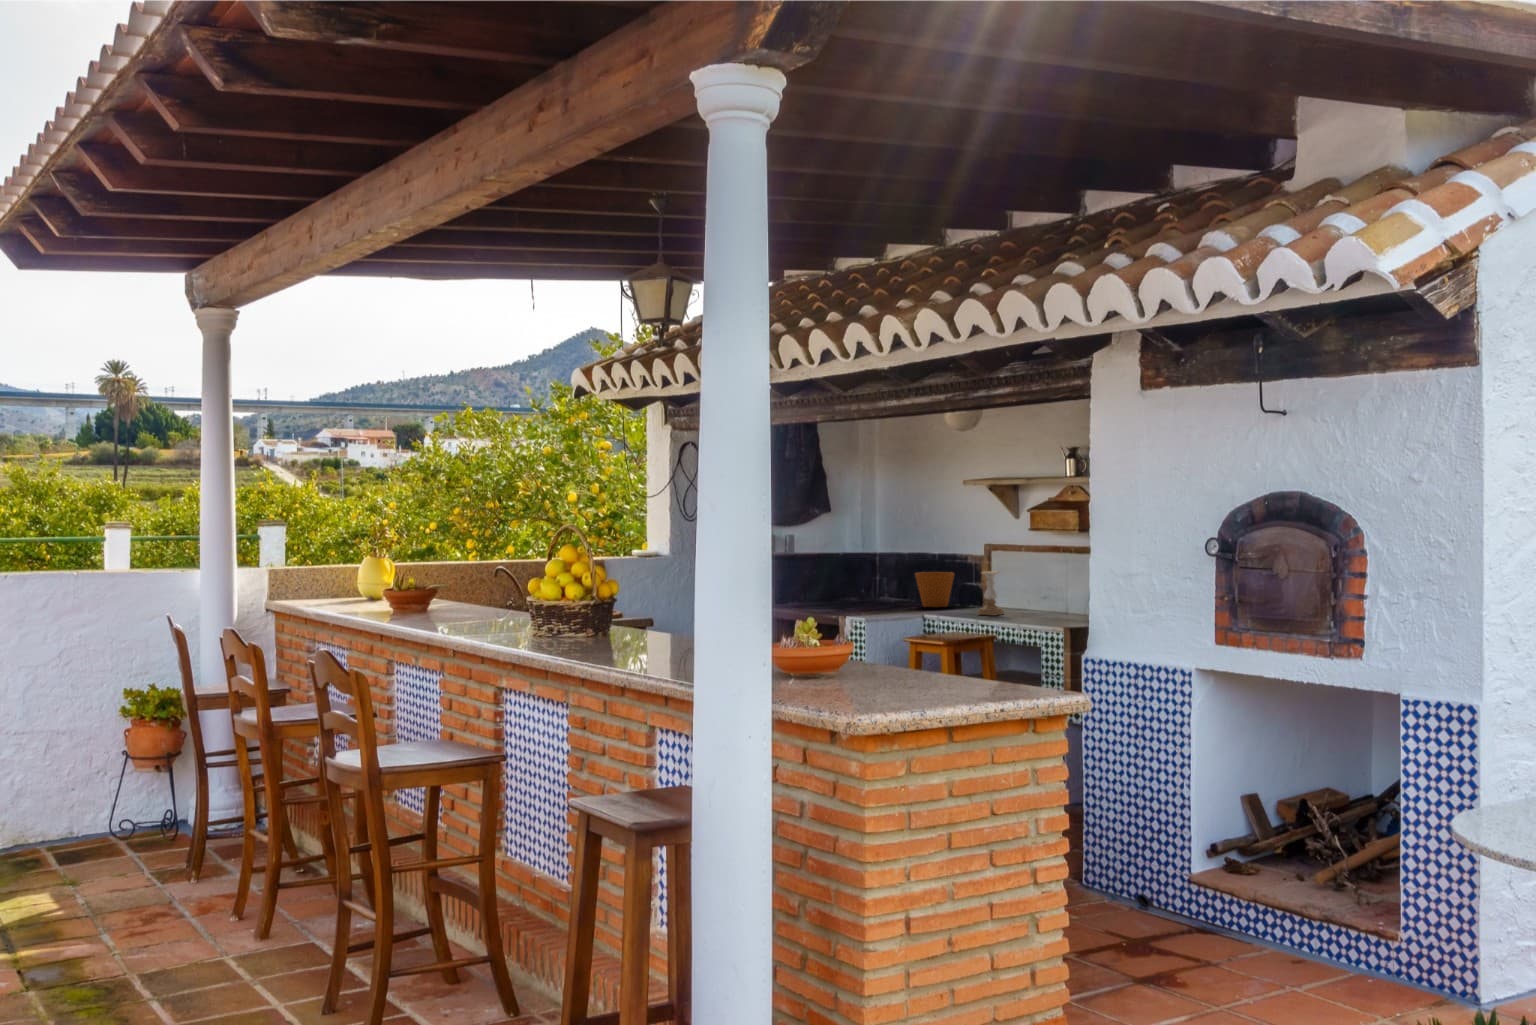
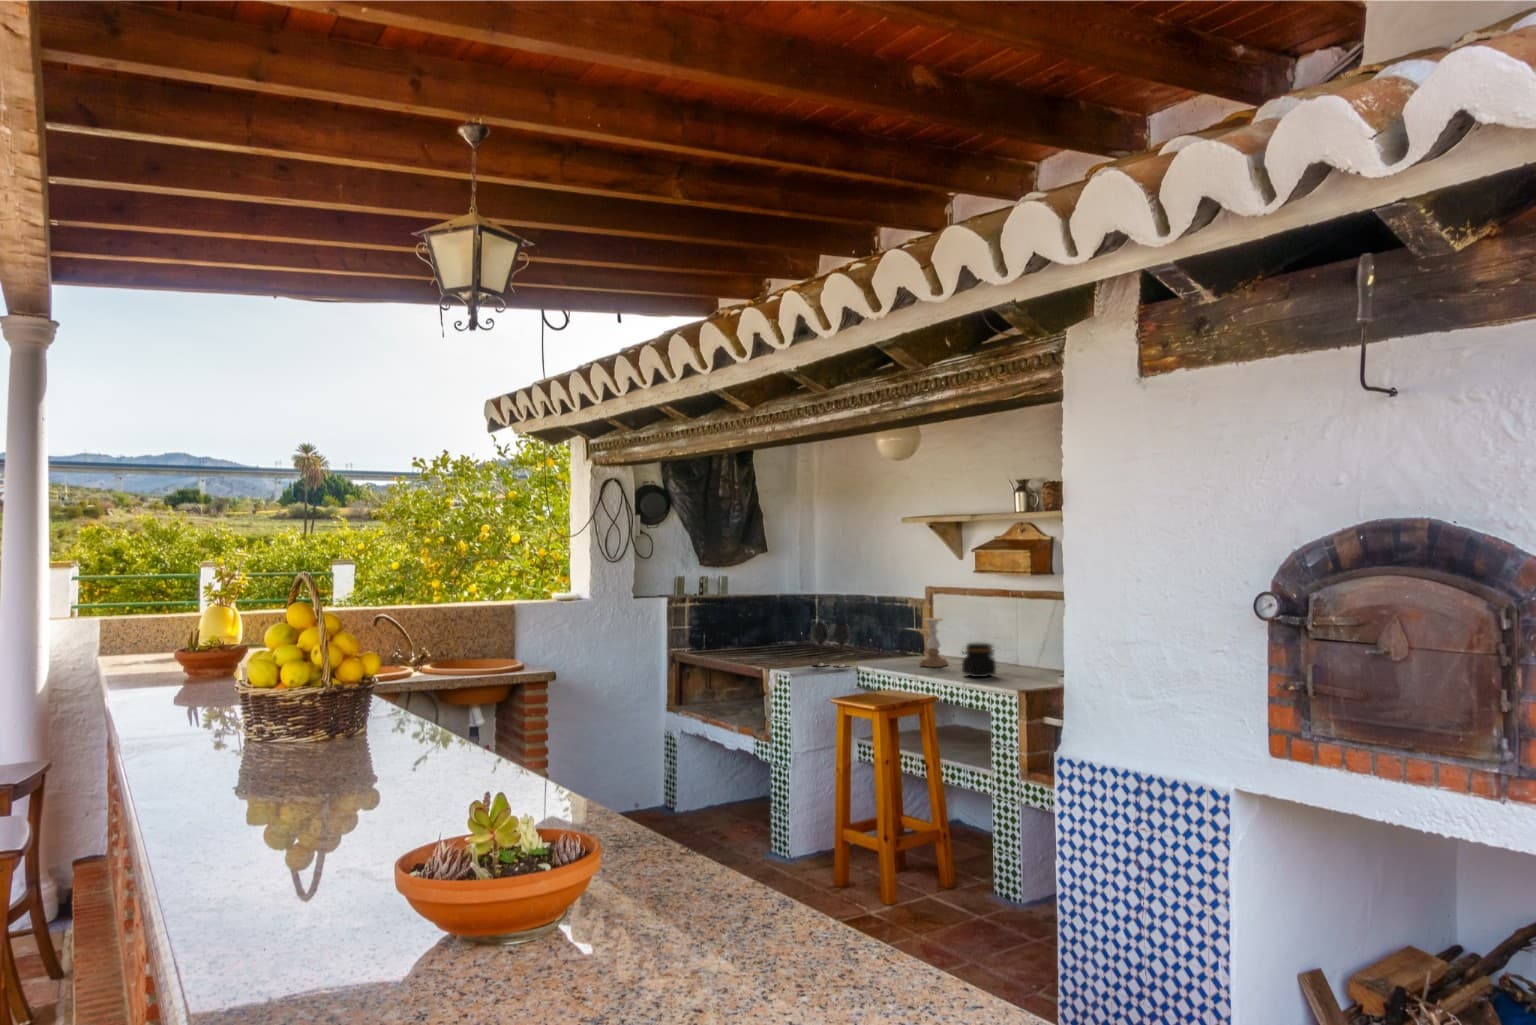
flower pot: present [915,572,954,607] -> none [856,616,897,653]
wine glass: none [878,577,915,617] -> present [812,623,850,667]
jar: none [1016,591,1046,621] -> present [962,642,996,677]

